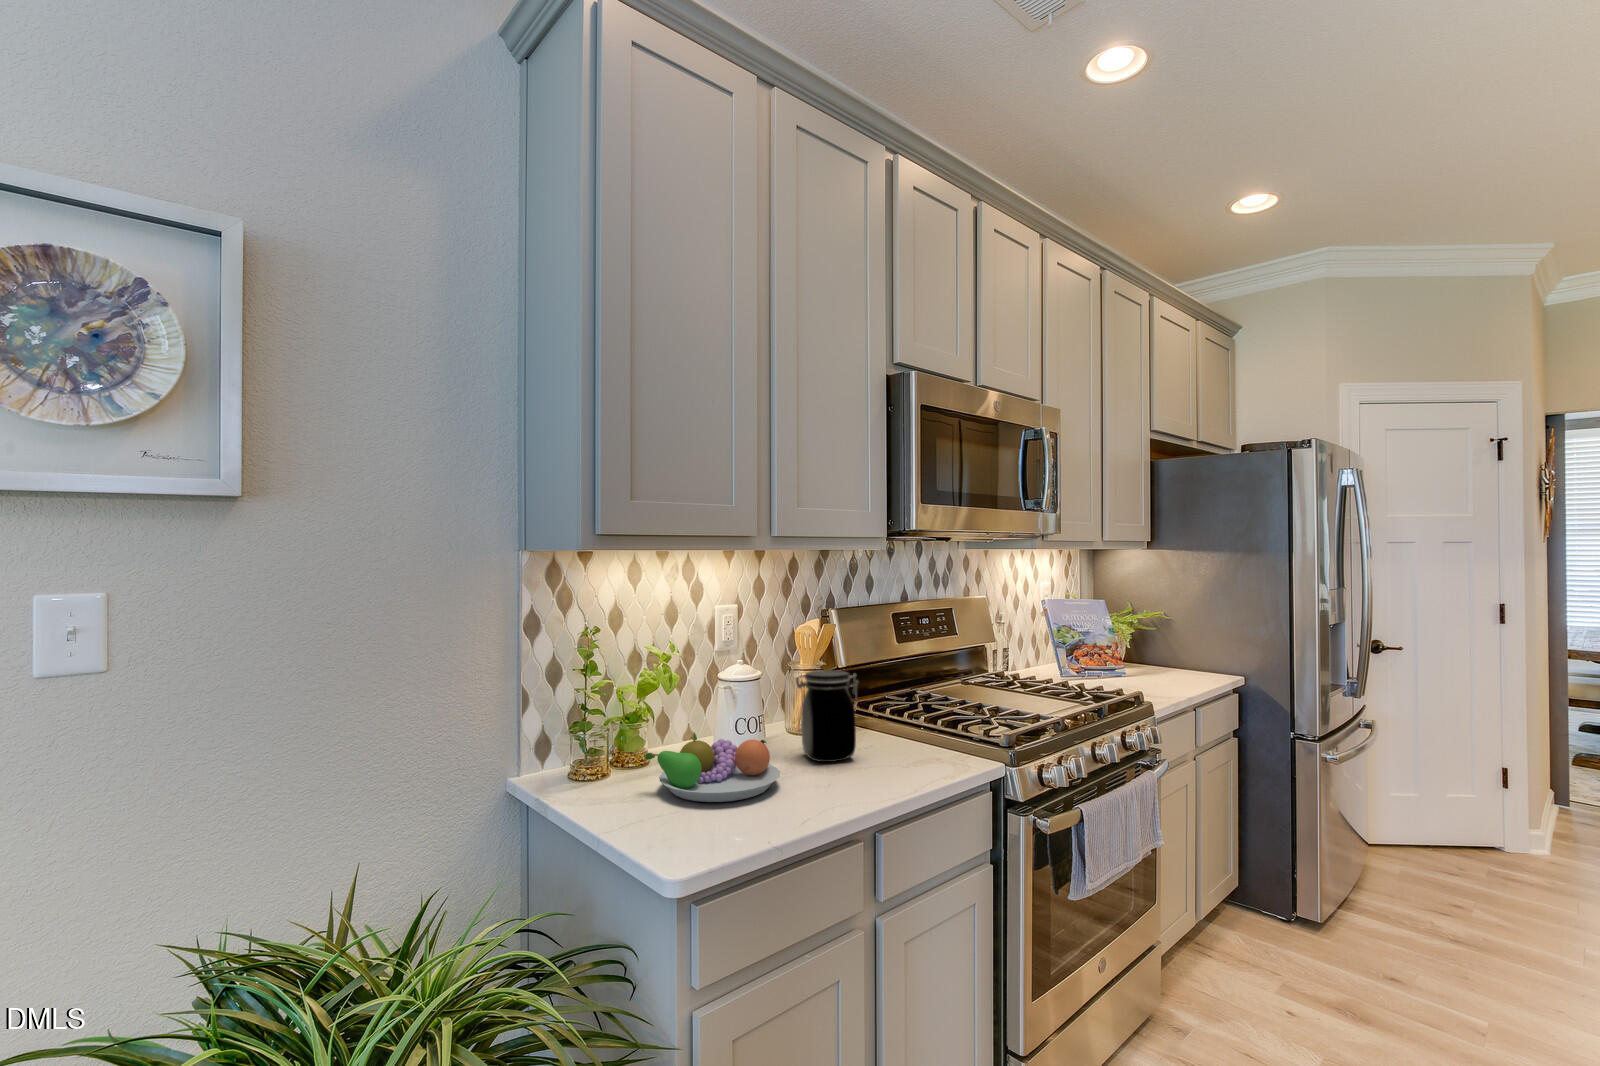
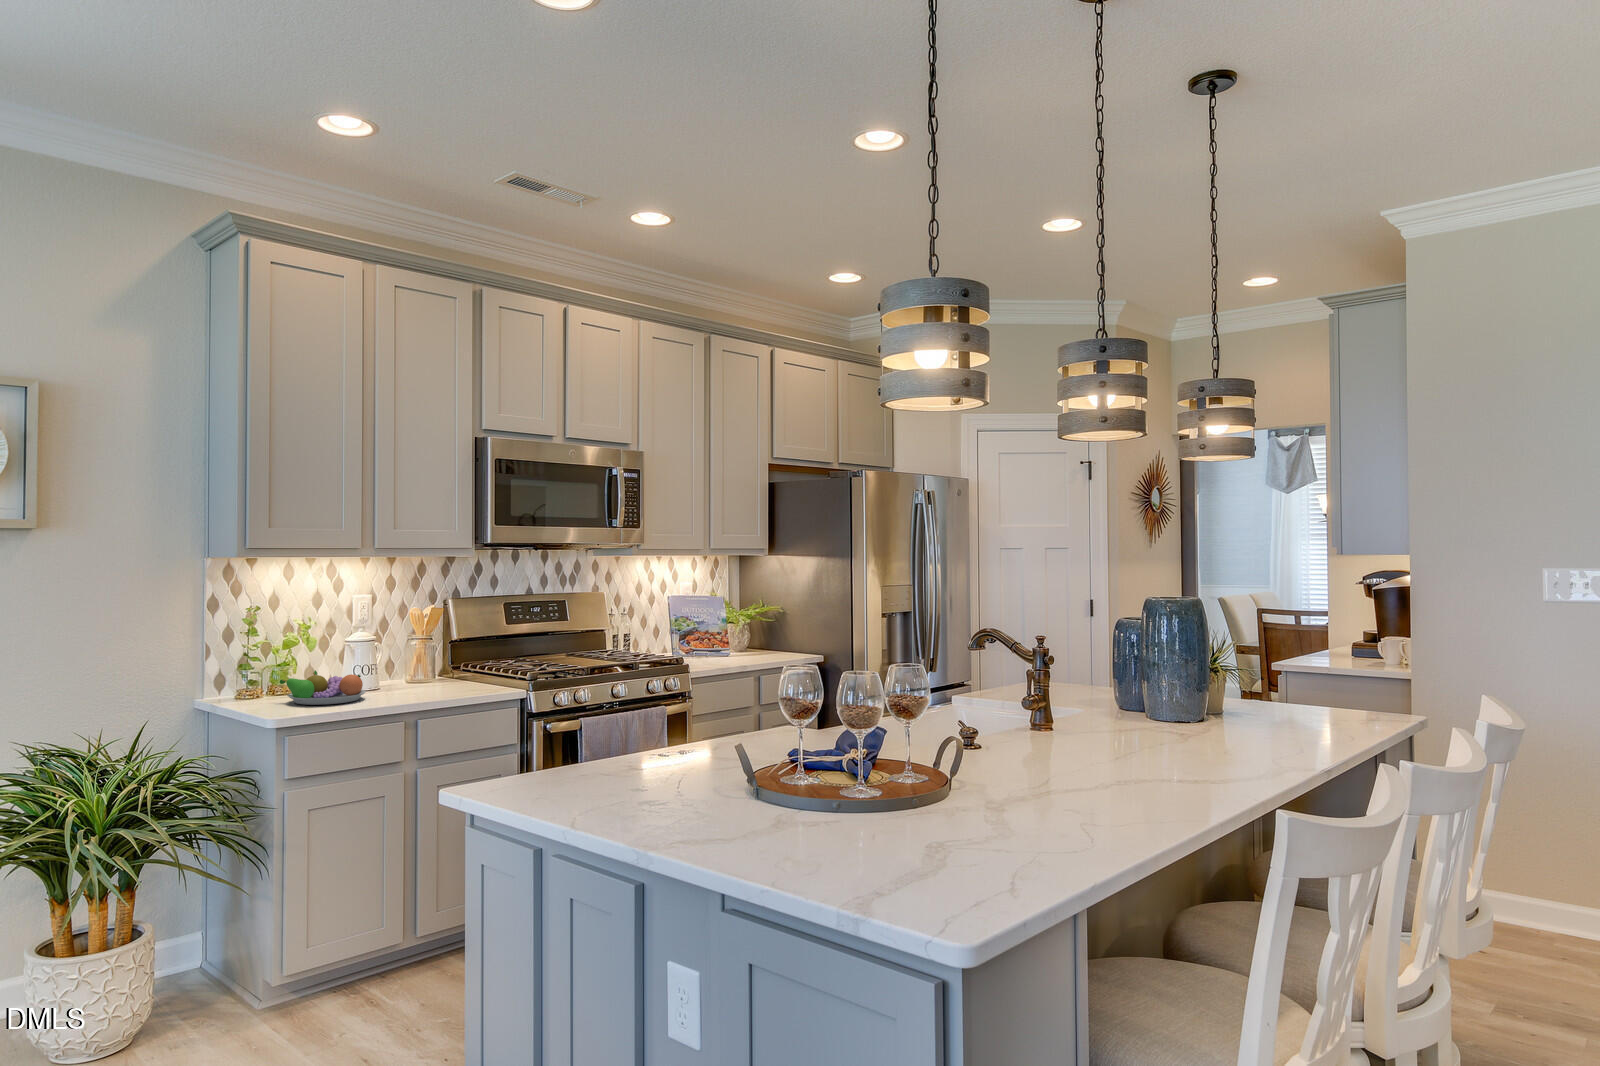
jar: present [796,670,859,762] -> none [393,636,434,692]

